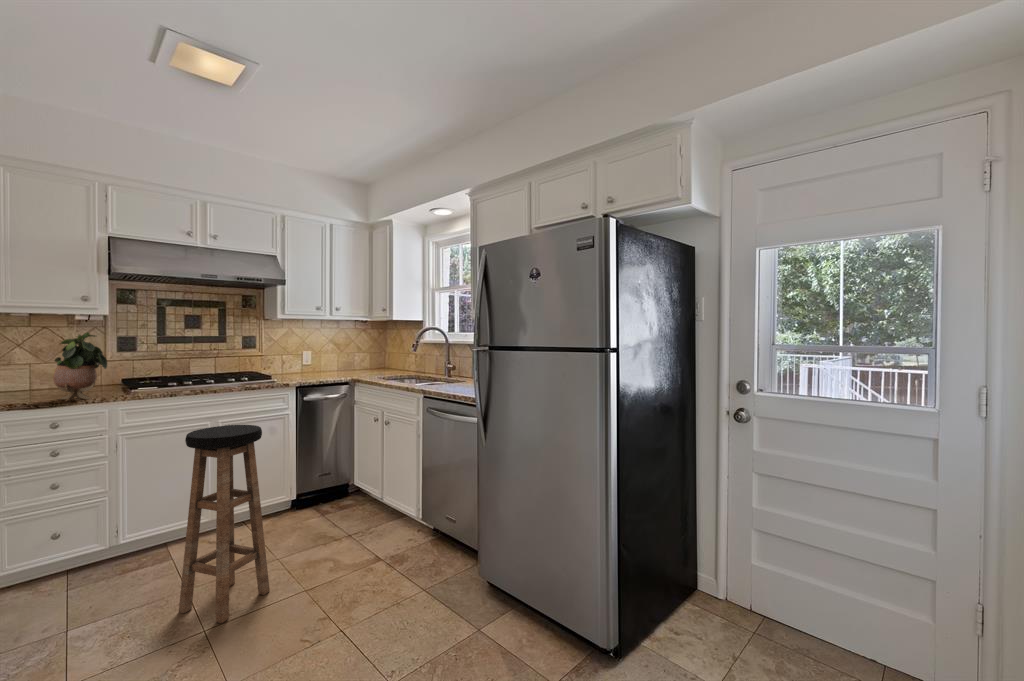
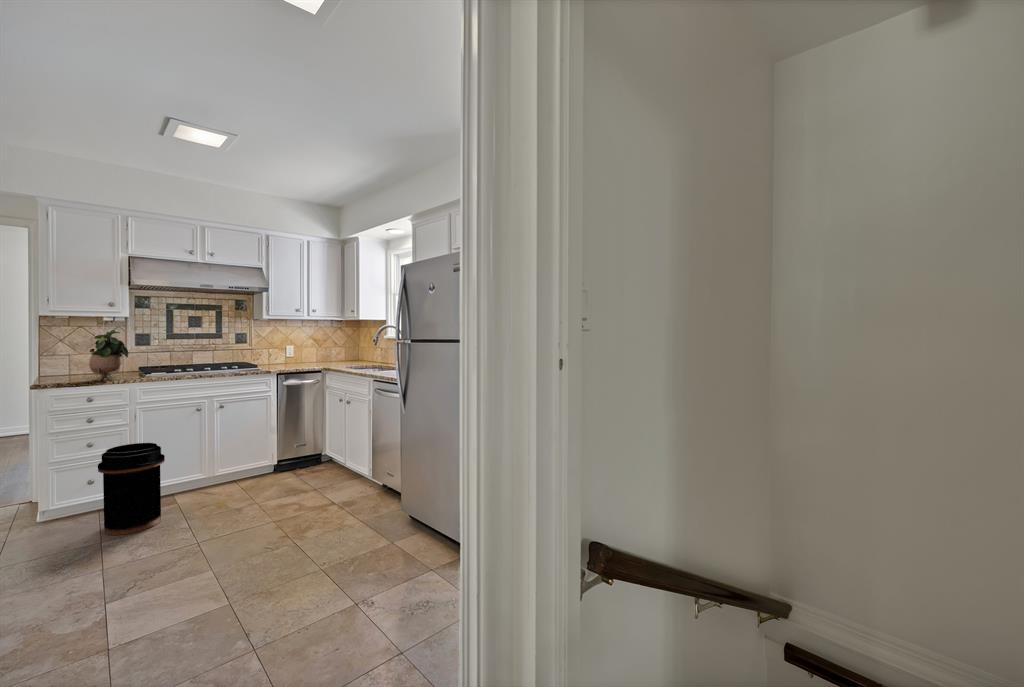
bar stool: present [179,425,270,623] -> none [181,398,248,538]
trash can: none [62,485,156,619] -> present [98,443,165,535]

